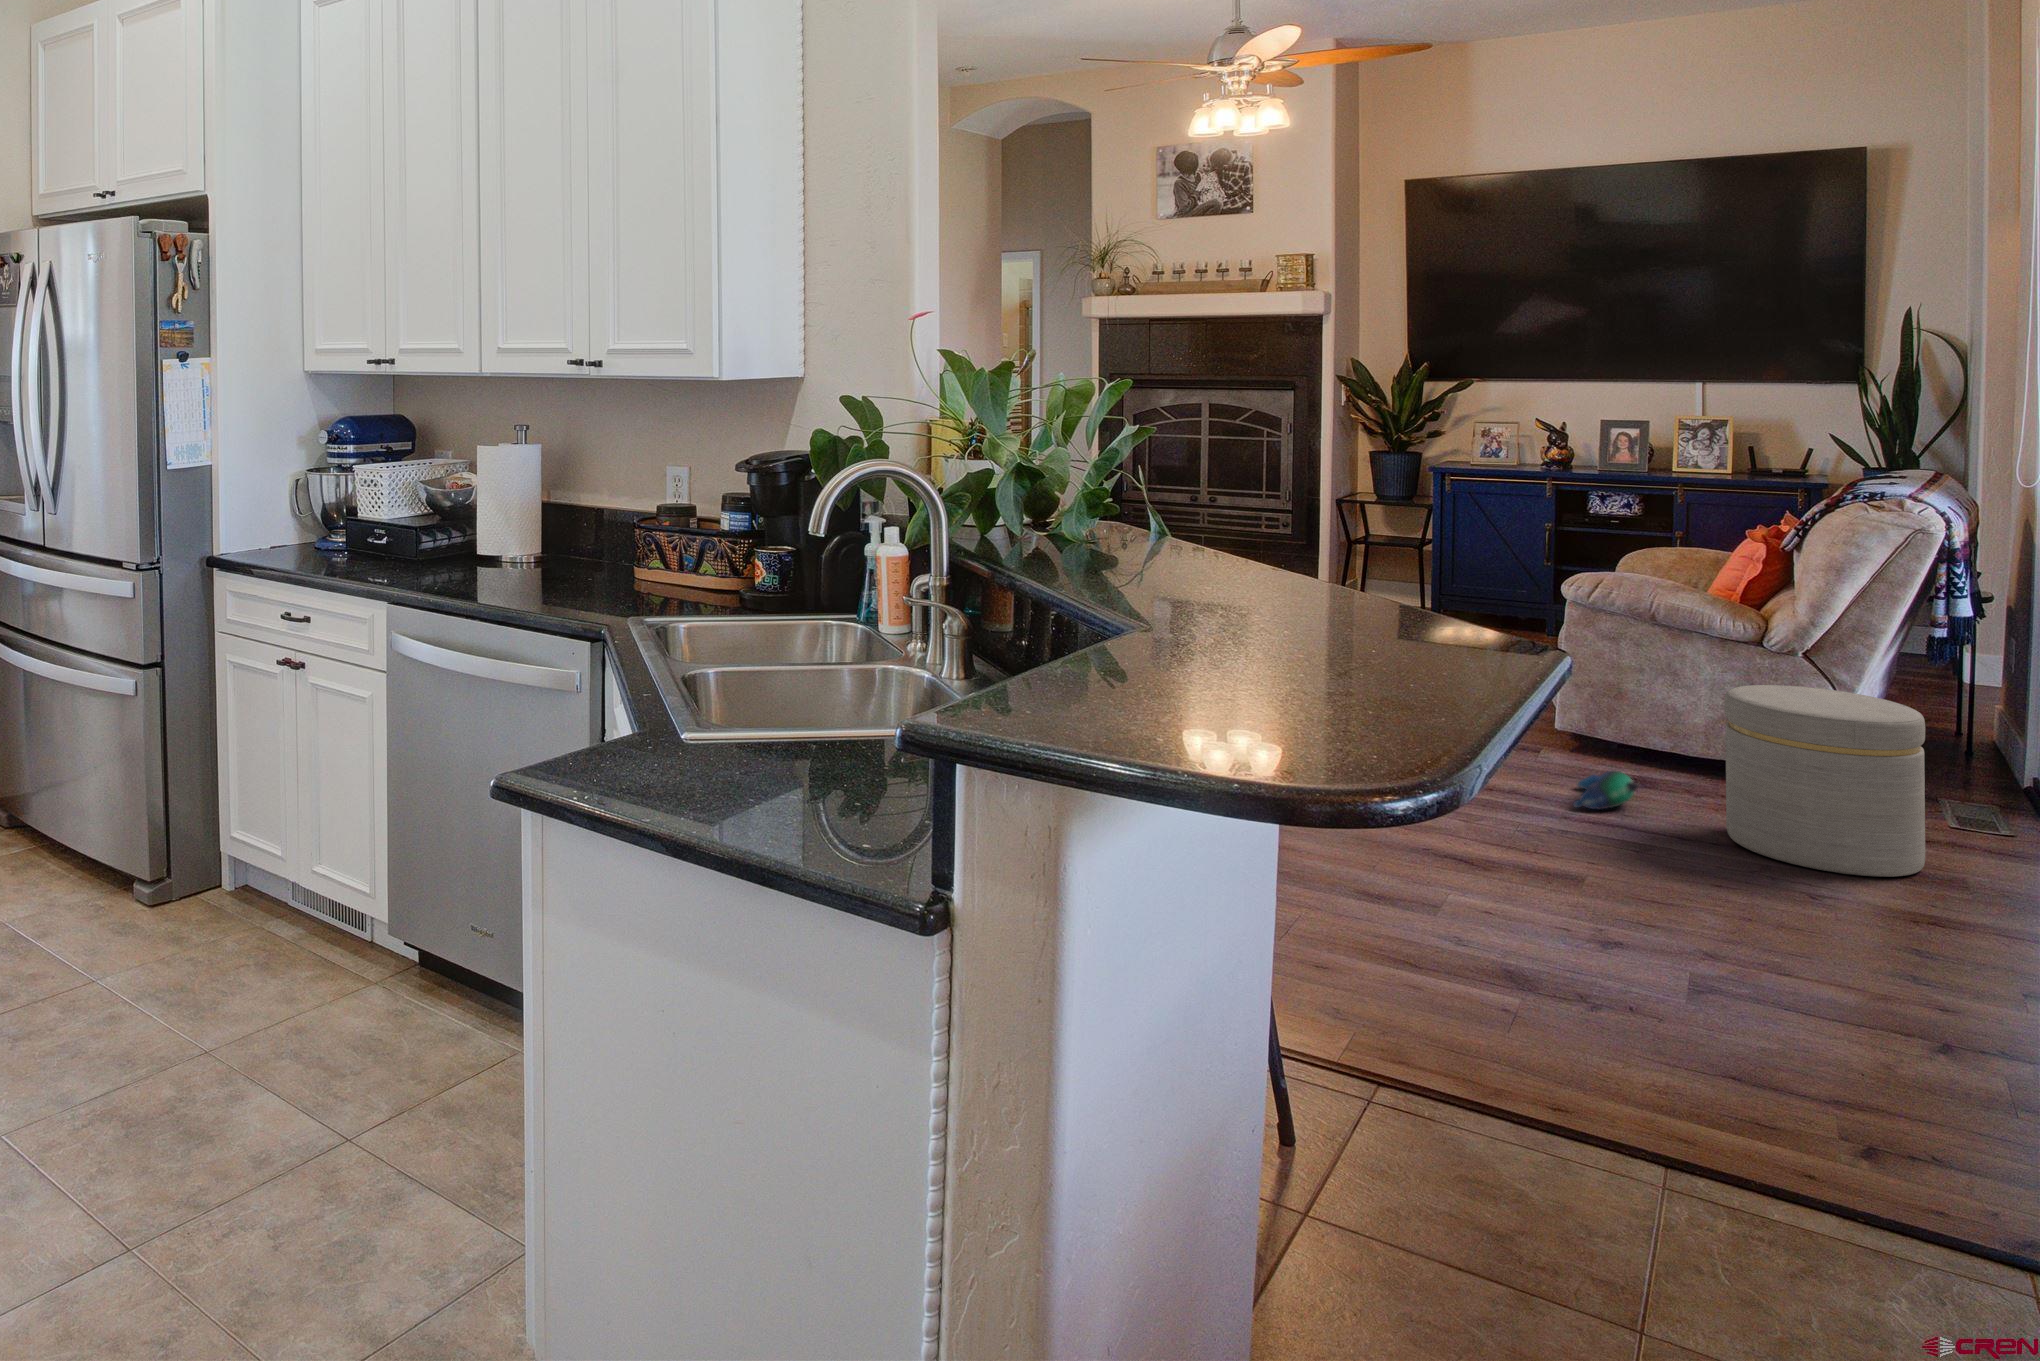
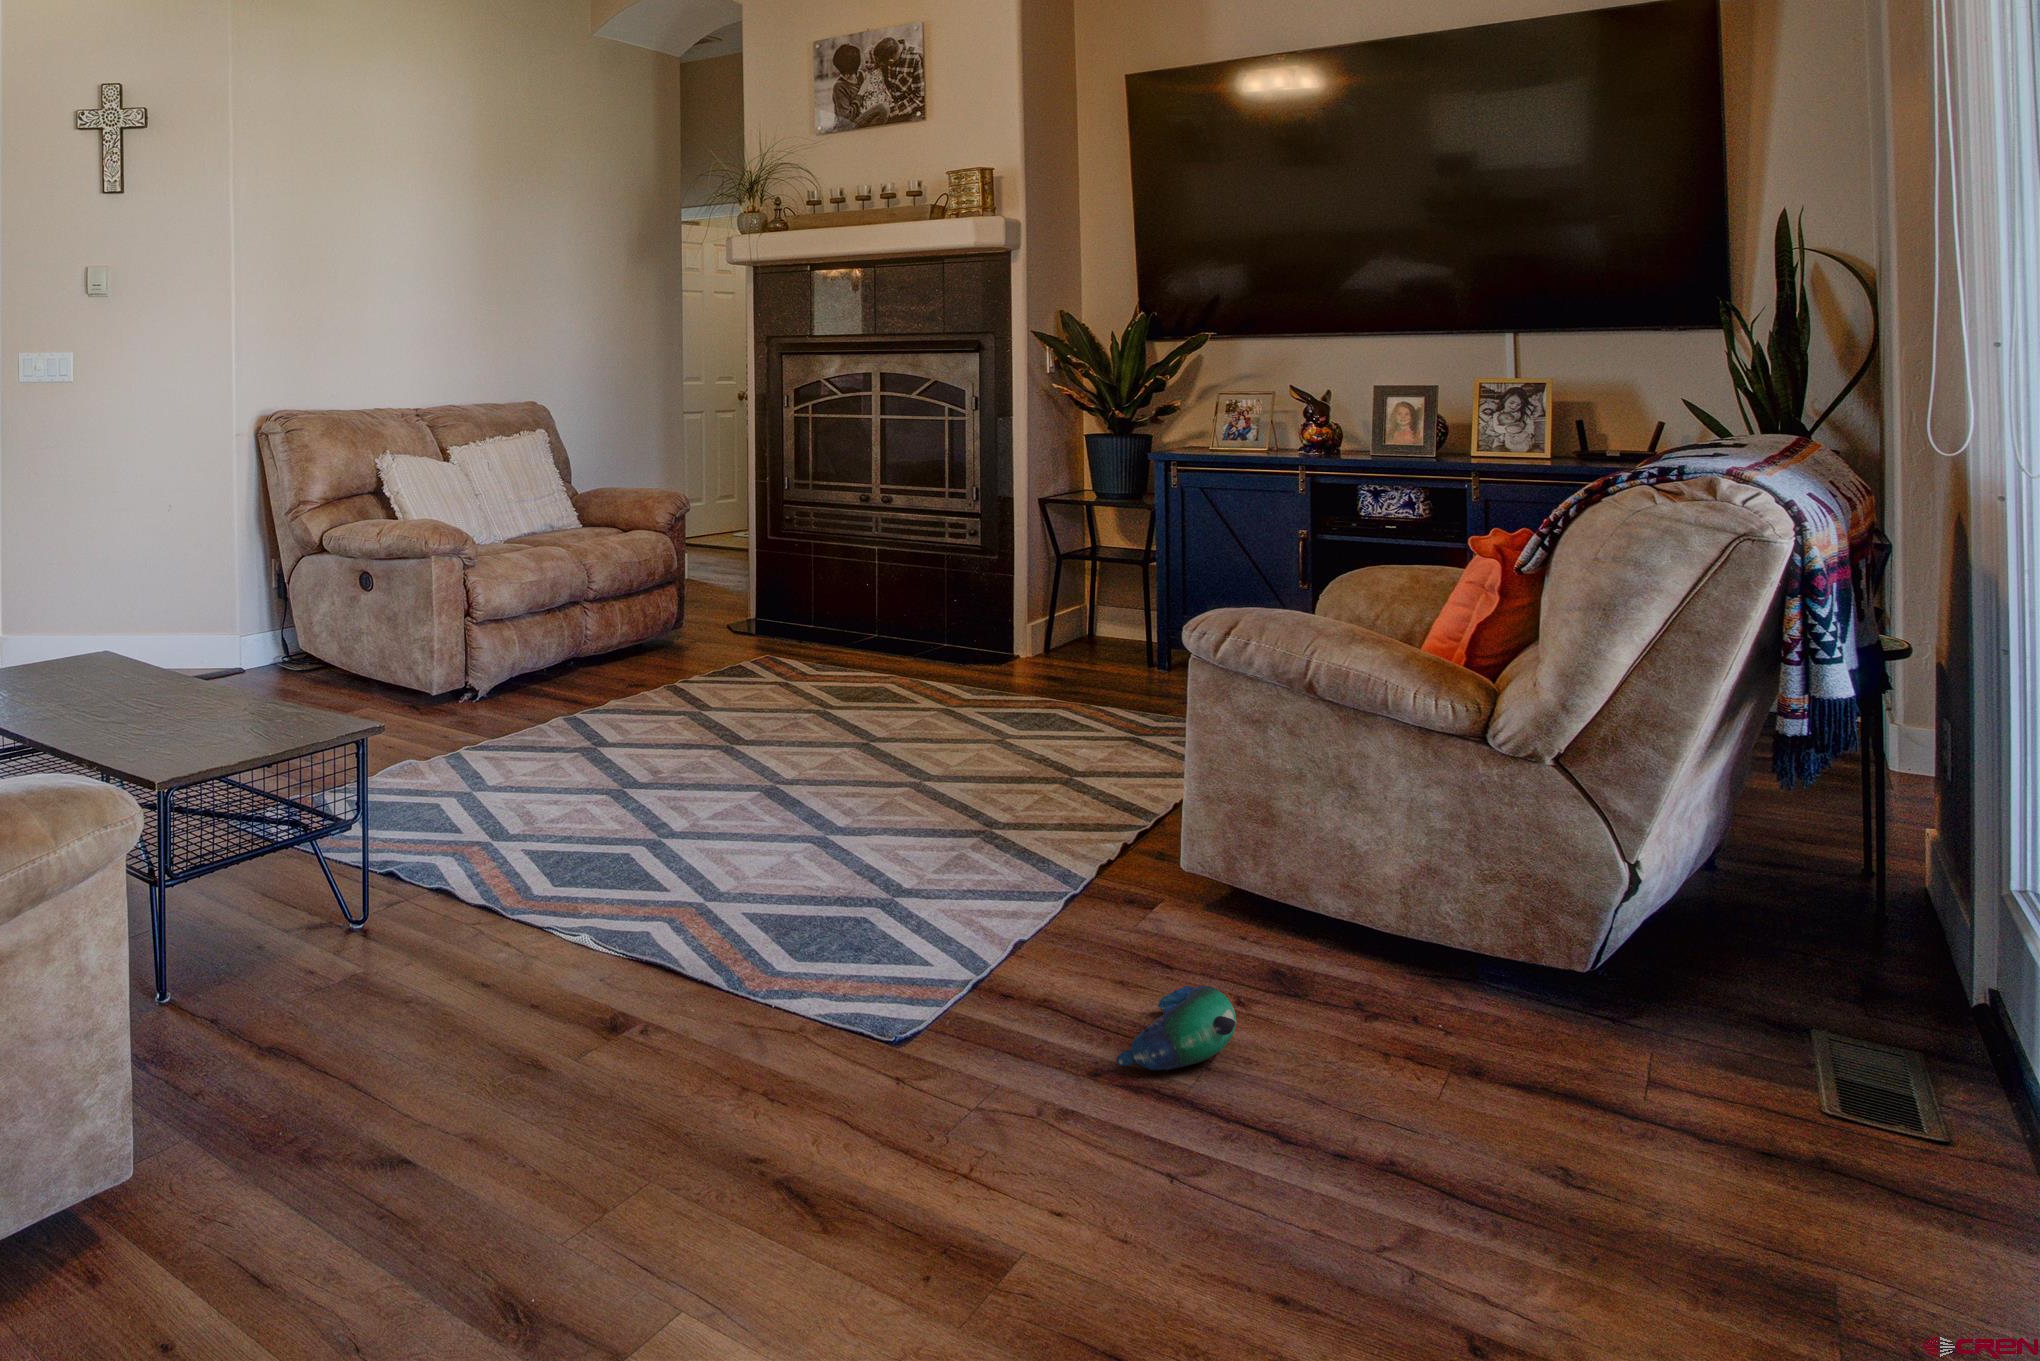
ottoman: present [1724,685,1925,877] -> none [1355,840,1729,1277]

